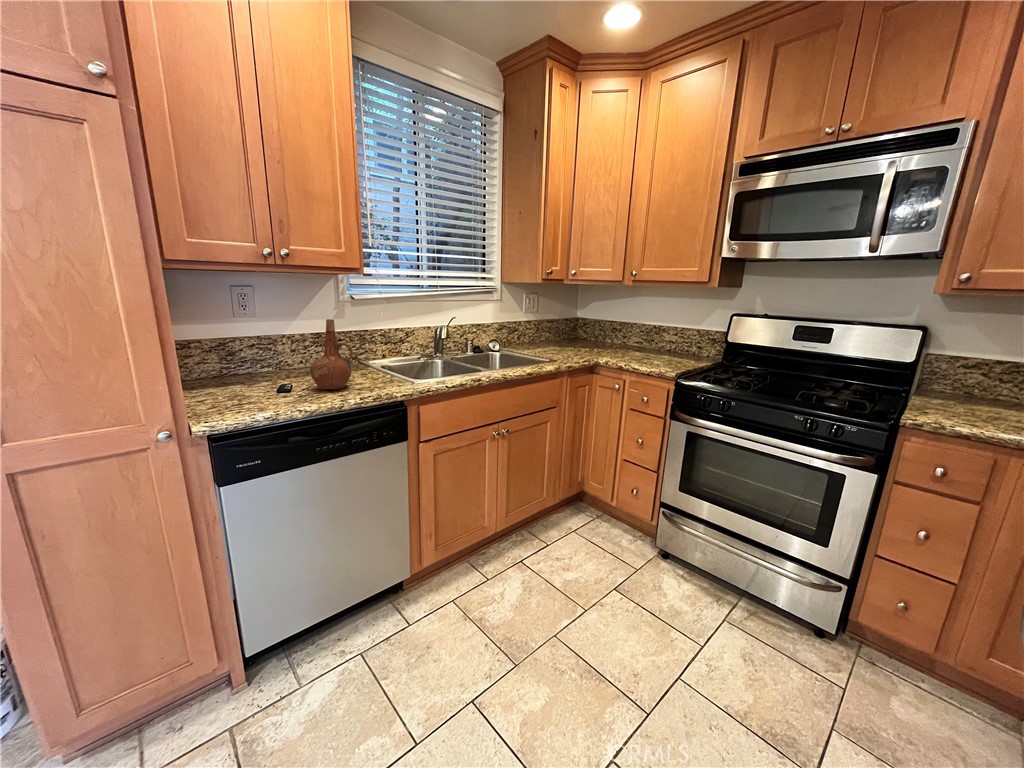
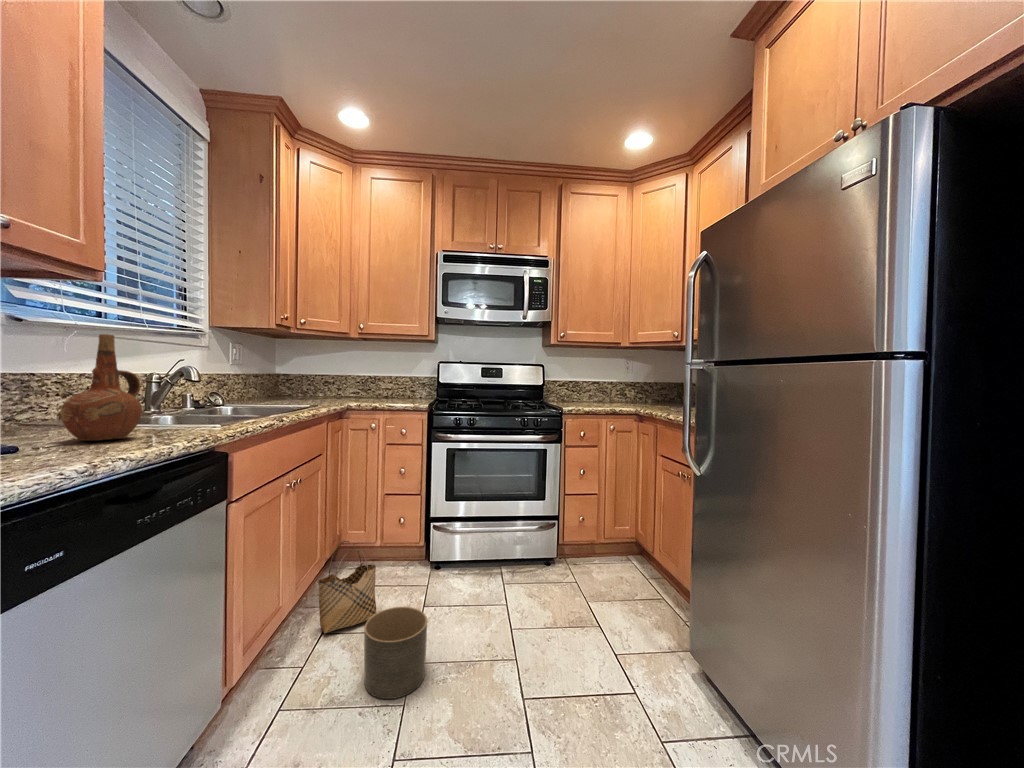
woven basket: none [520,493,574,572] -> present [318,541,376,634]
planter: none [502,573,561,661] -> present [364,607,427,699]

